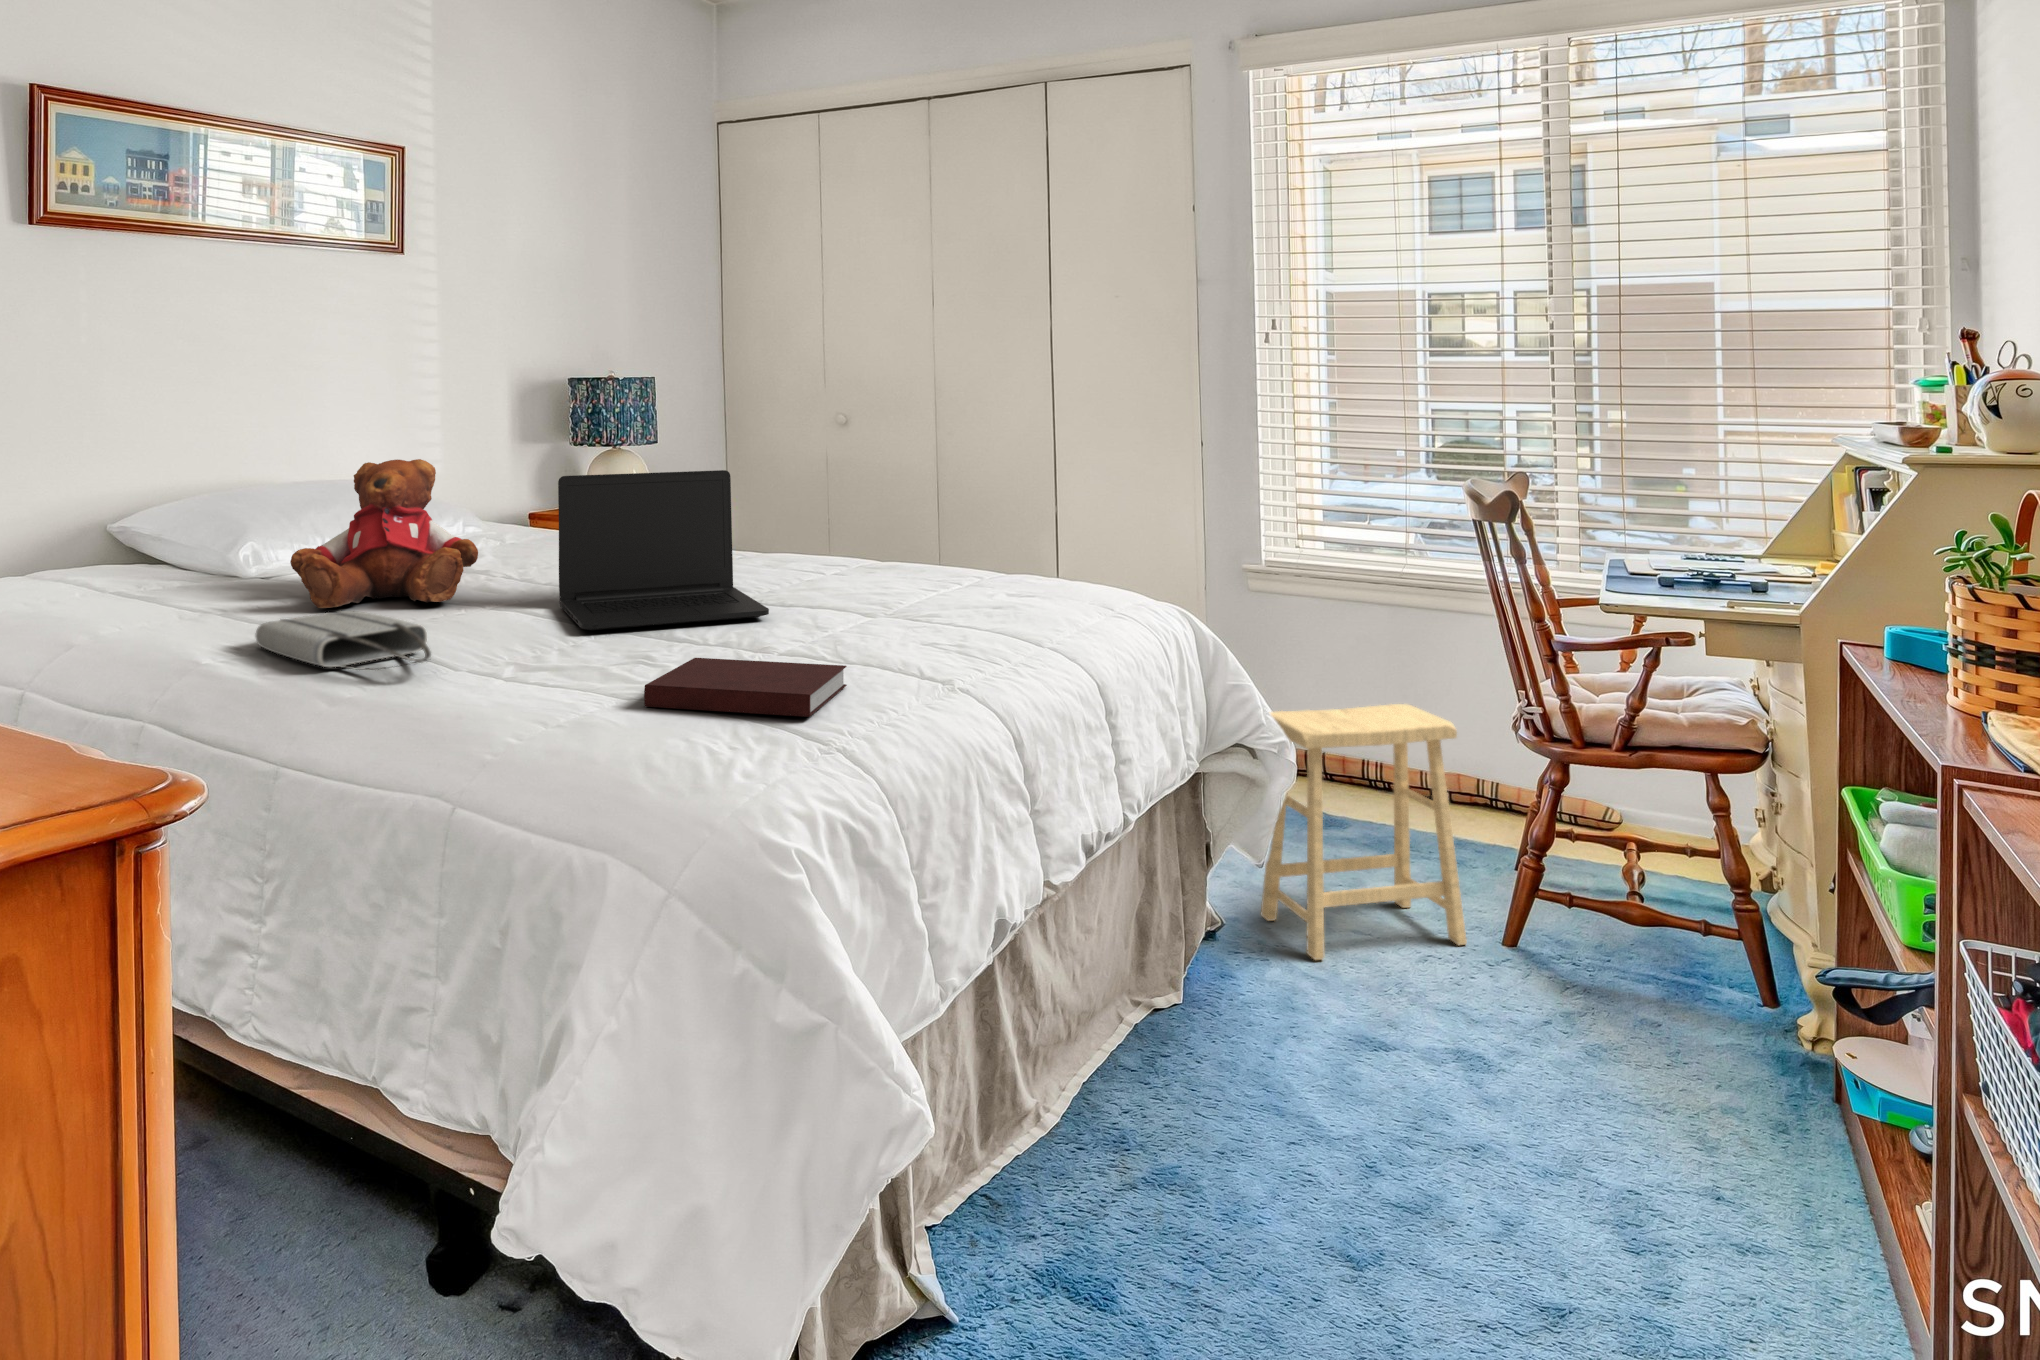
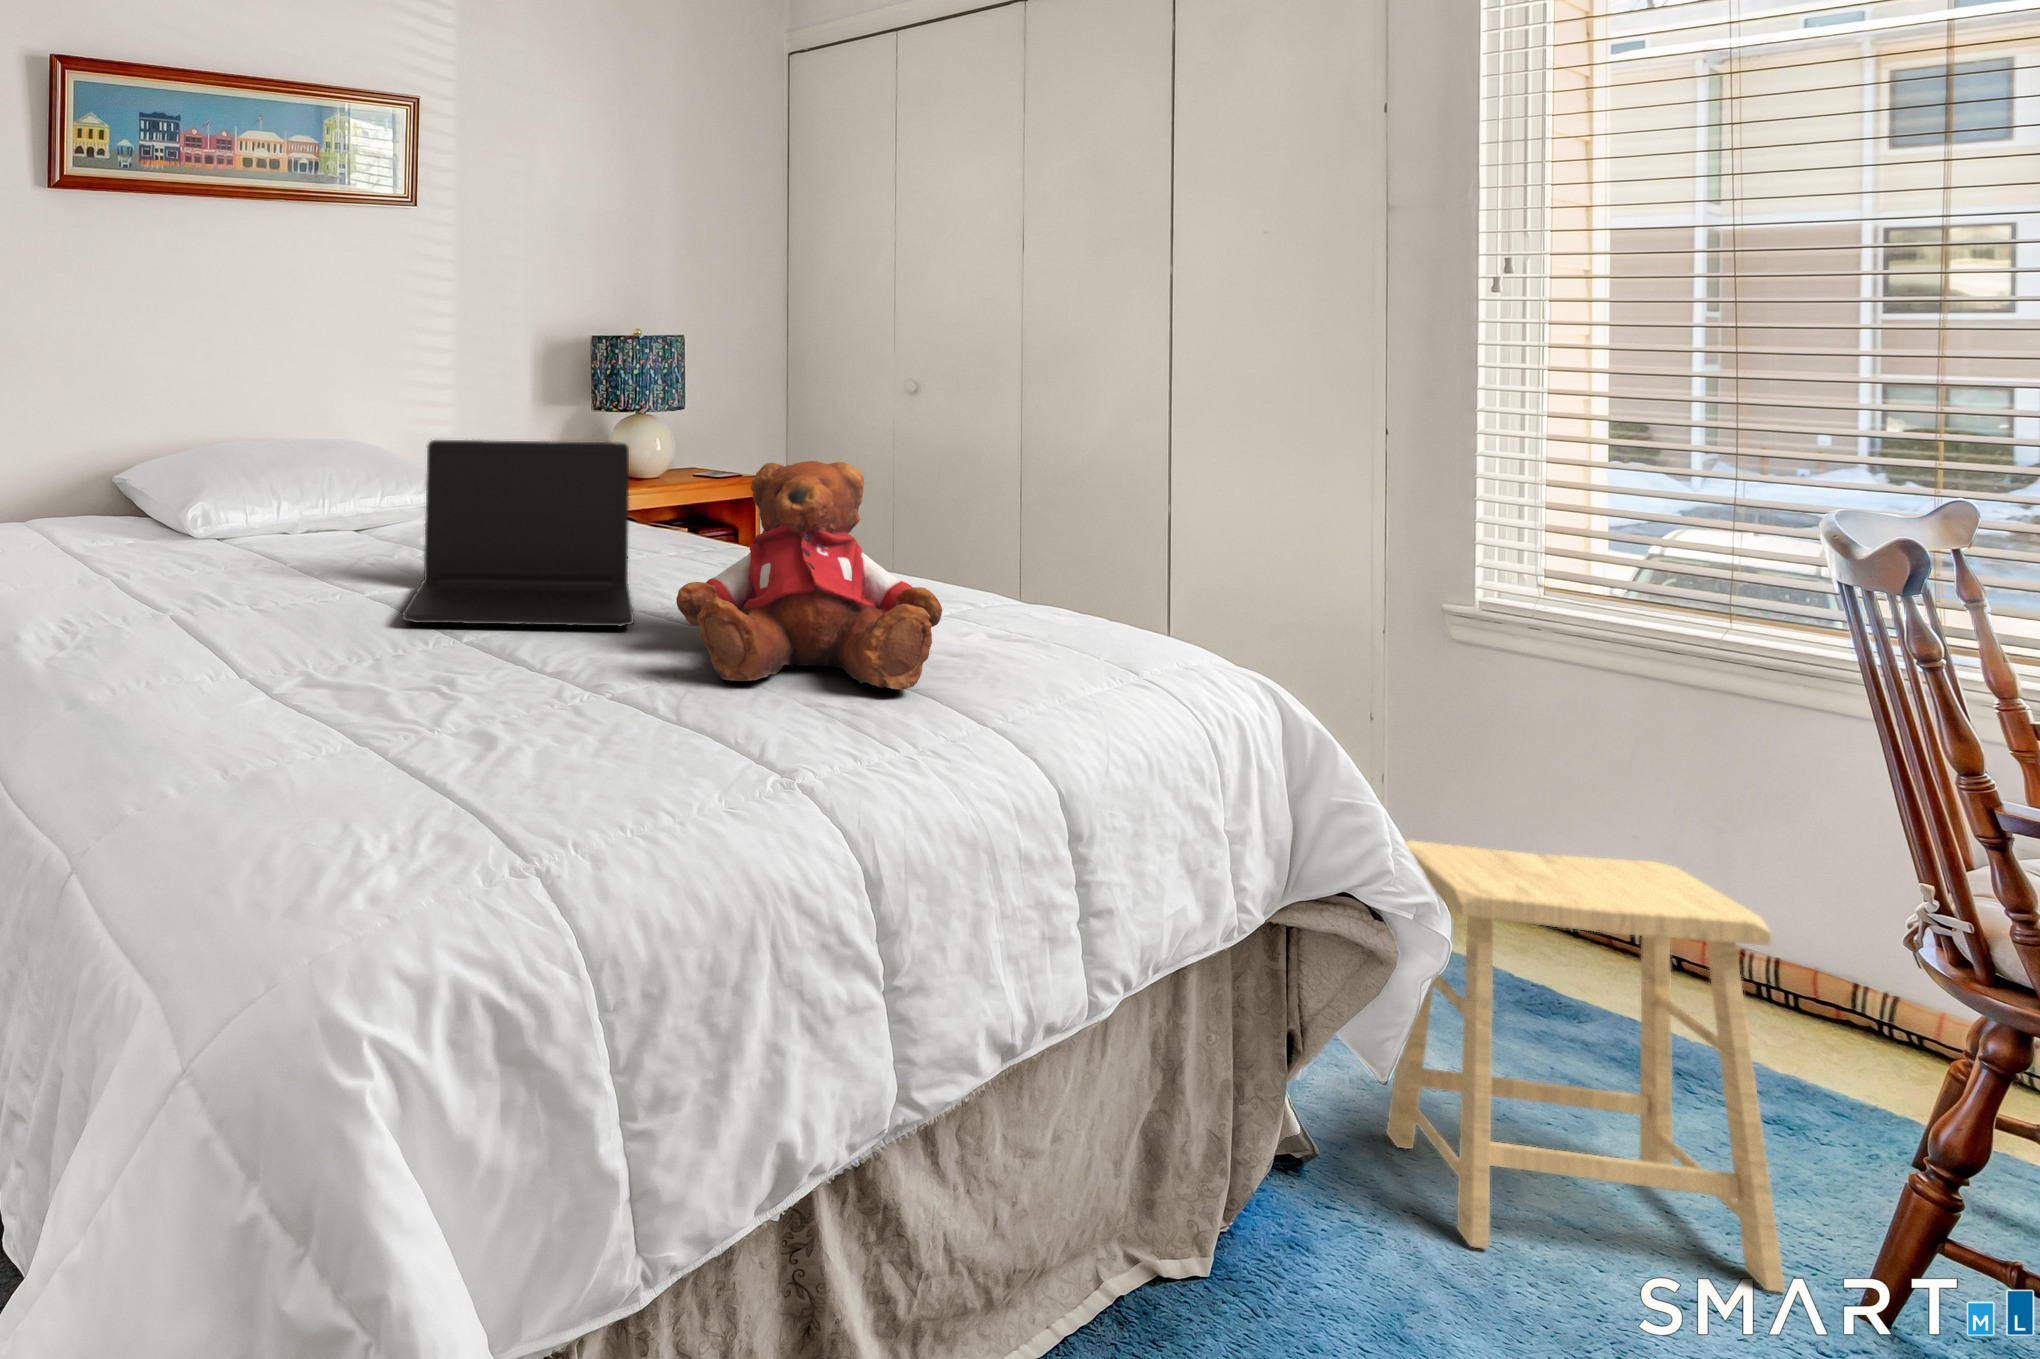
teddy bear: present [290,459,478,608] -> present [676,461,942,689]
tote bag: present [256,611,431,670] -> none [77,573,221,649]
notebook: present [644,658,847,717] -> none [338,681,624,801]

